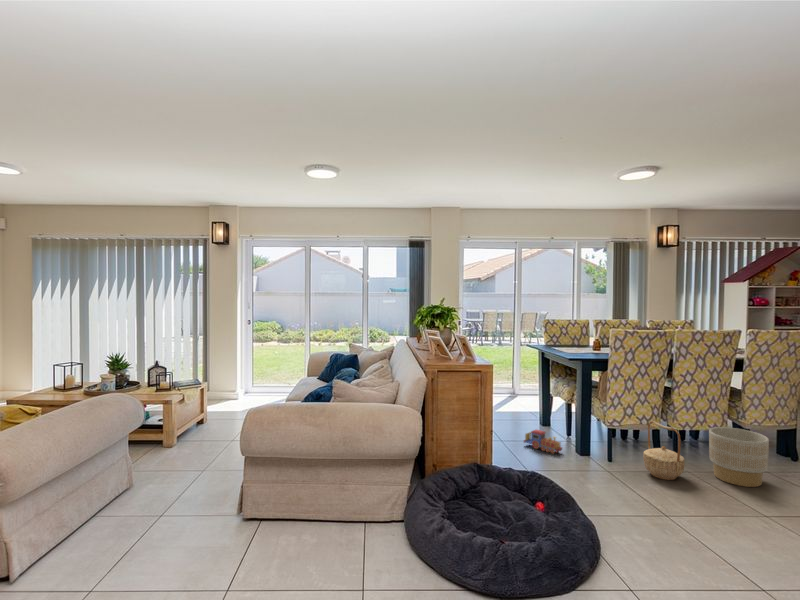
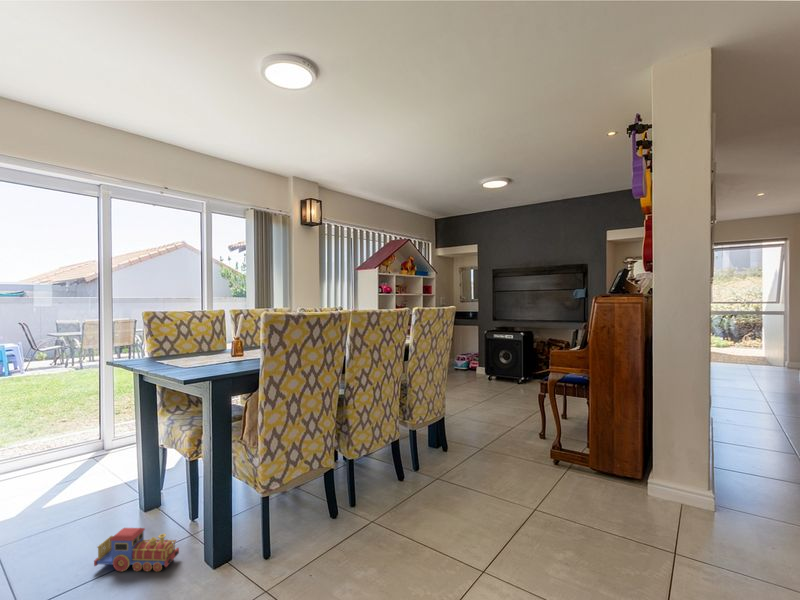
basket: present [643,421,685,480] -> none [316,459,372,553]
planter: present [709,427,769,487] -> none [391,436,453,518]

